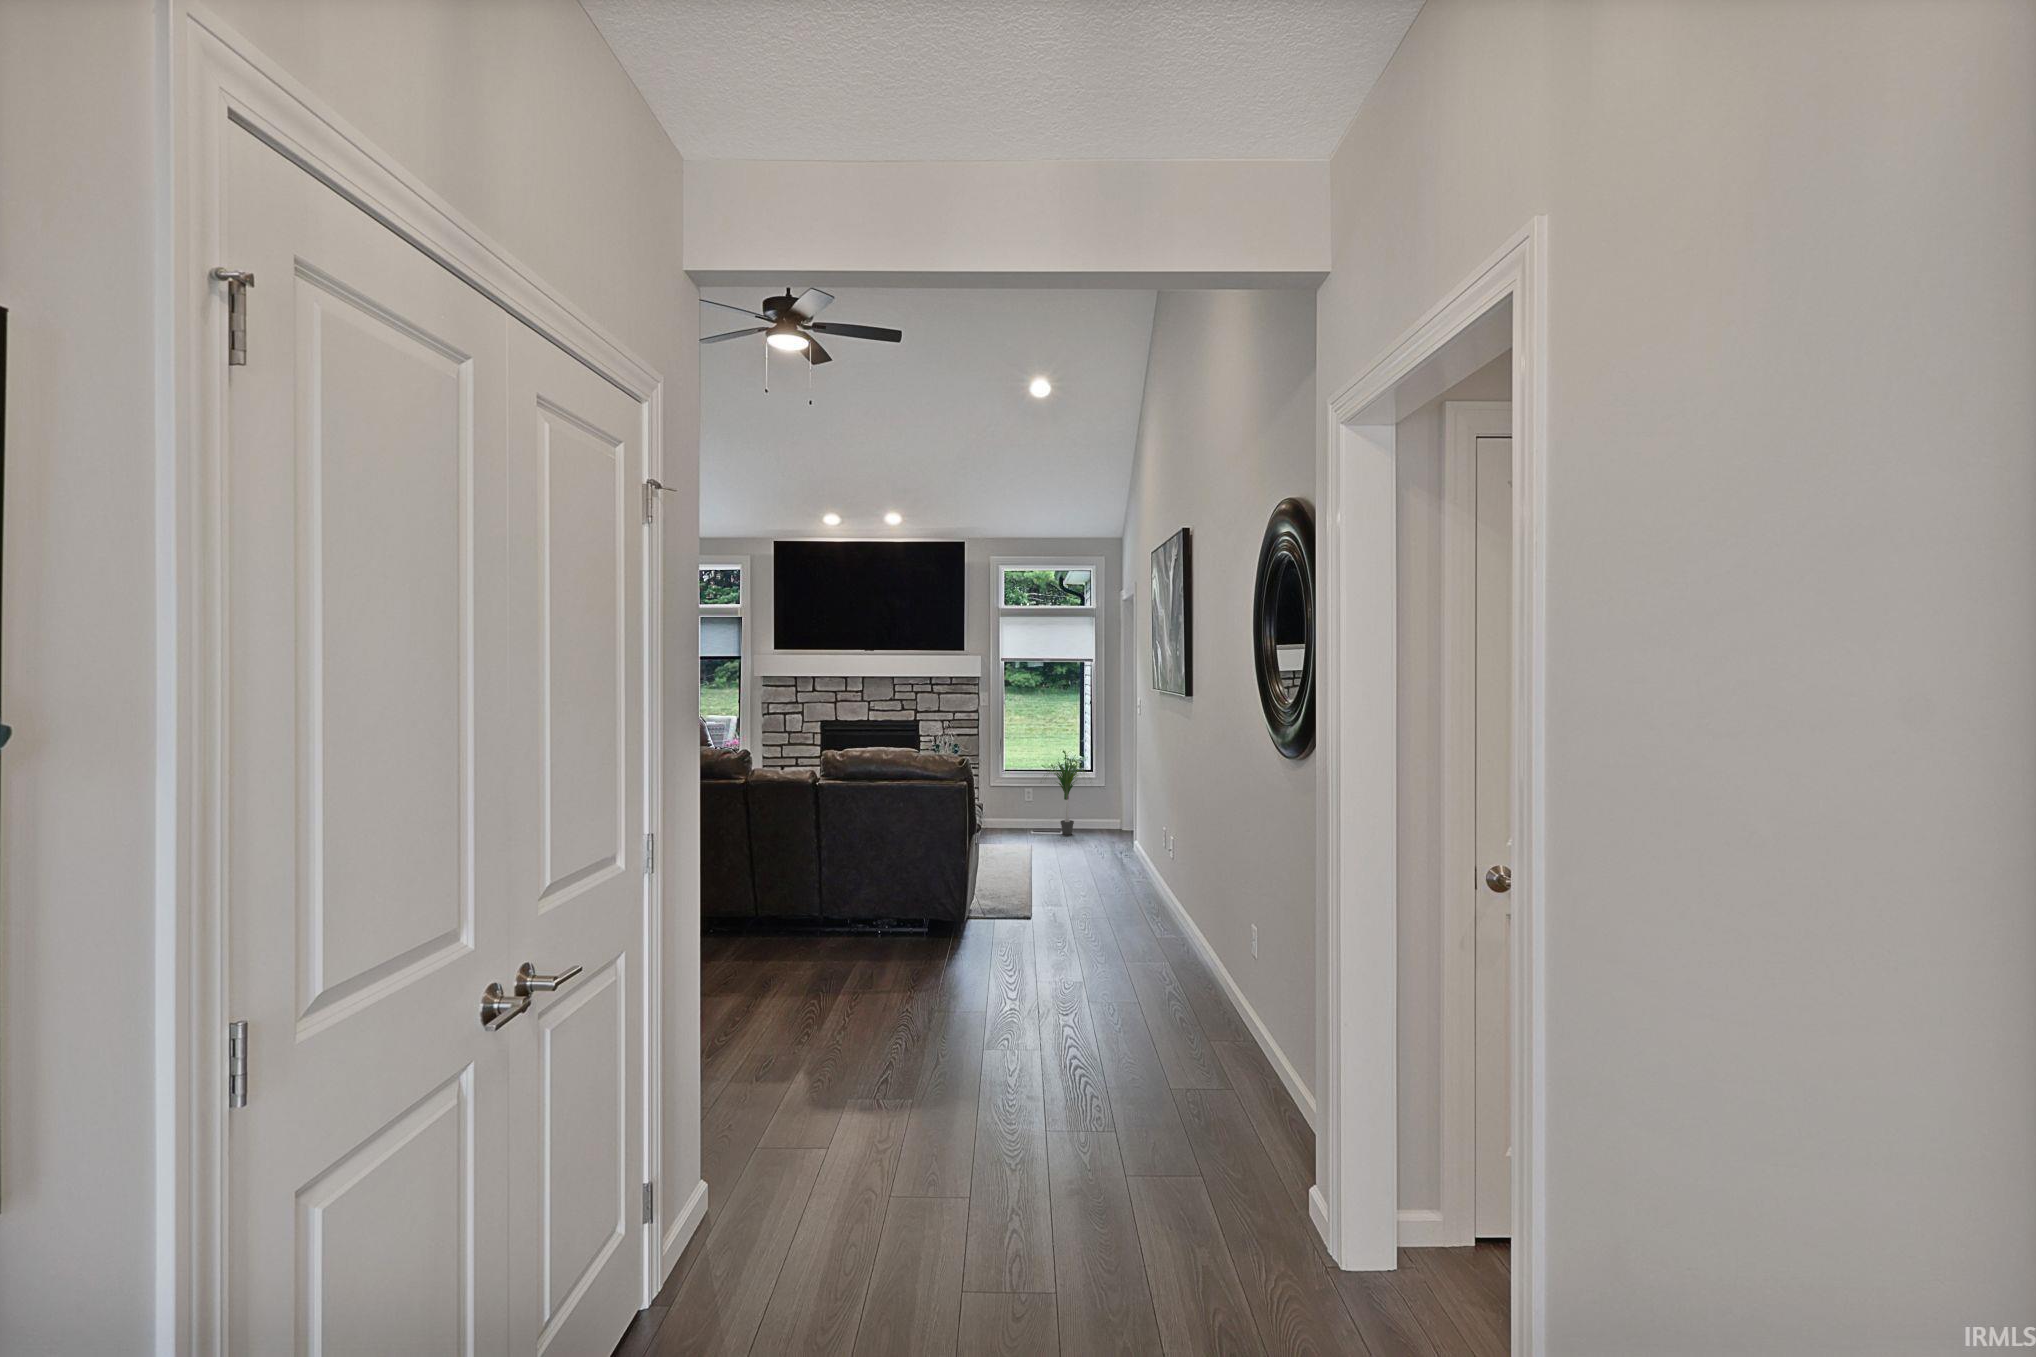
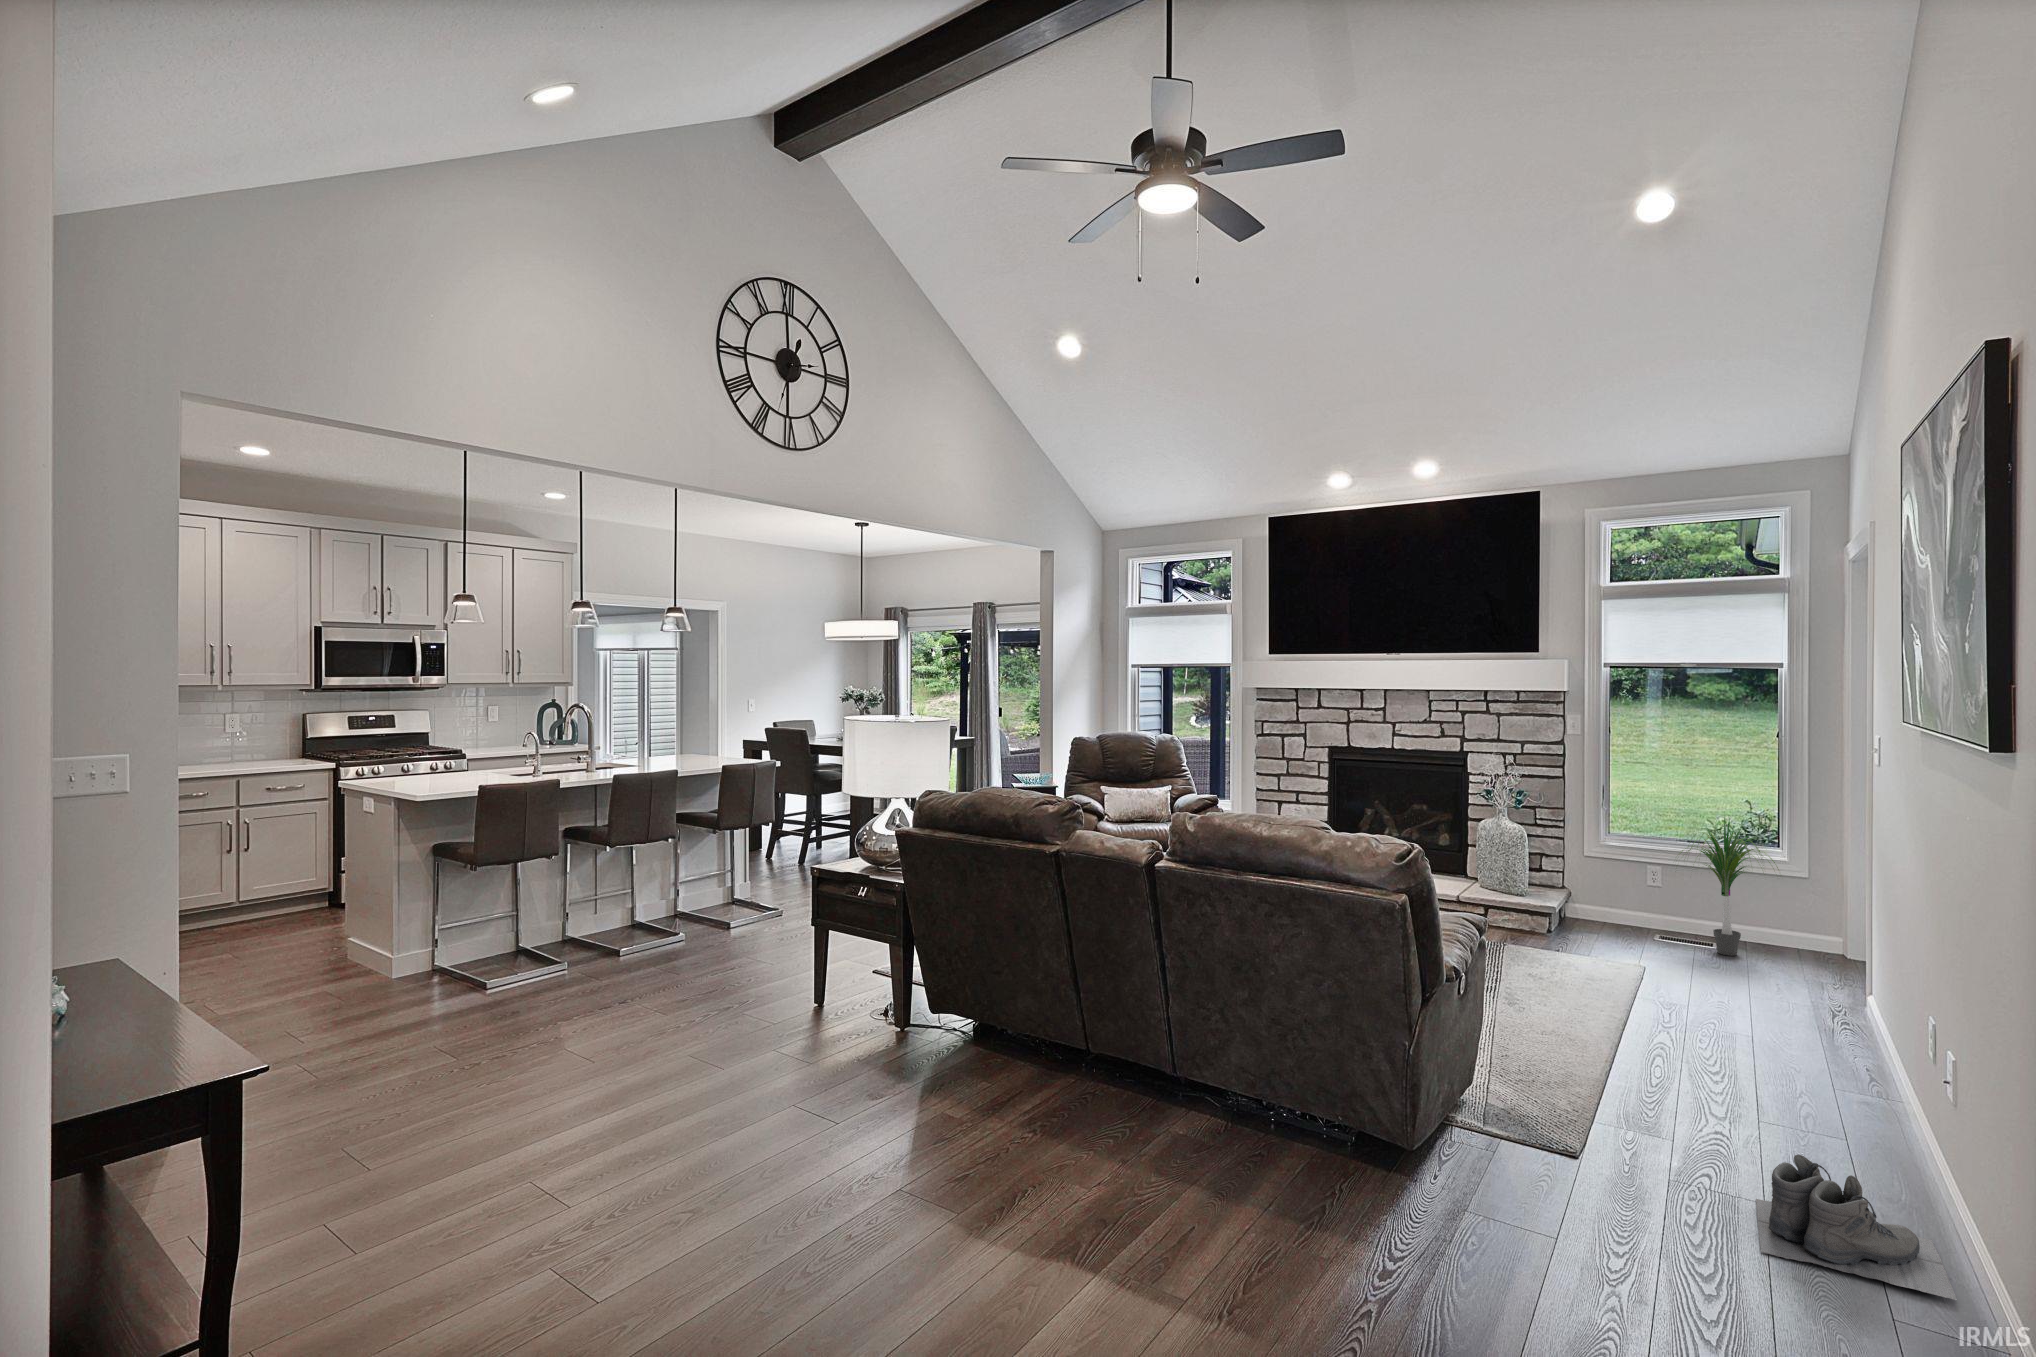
boots: none [1101,880,1168,920] -> present [1756,1155,1957,1300]

